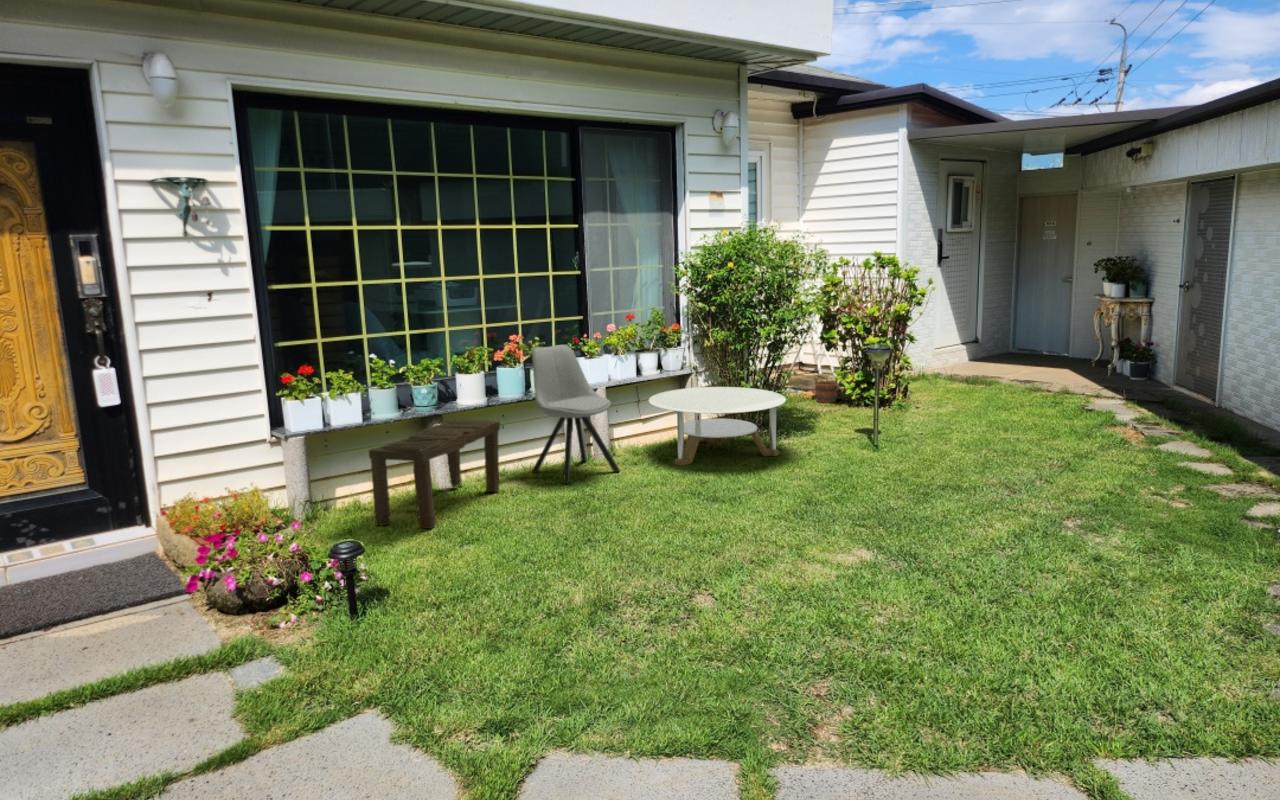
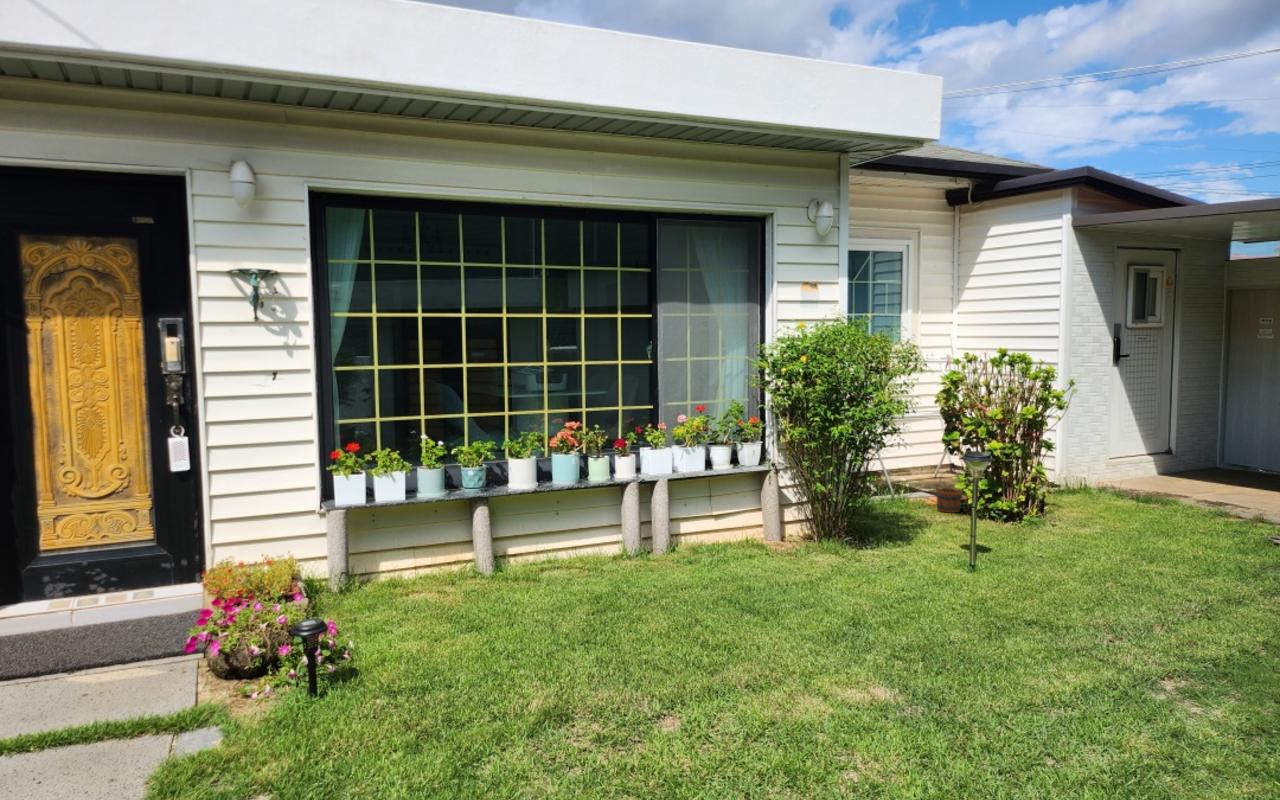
chair: present [531,345,620,484] -> none [584,435,671,579]
round table: present [649,387,786,465] -> none [714,487,862,570]
bench: present [369,419,500,529] -> none [401,503,542,612]

